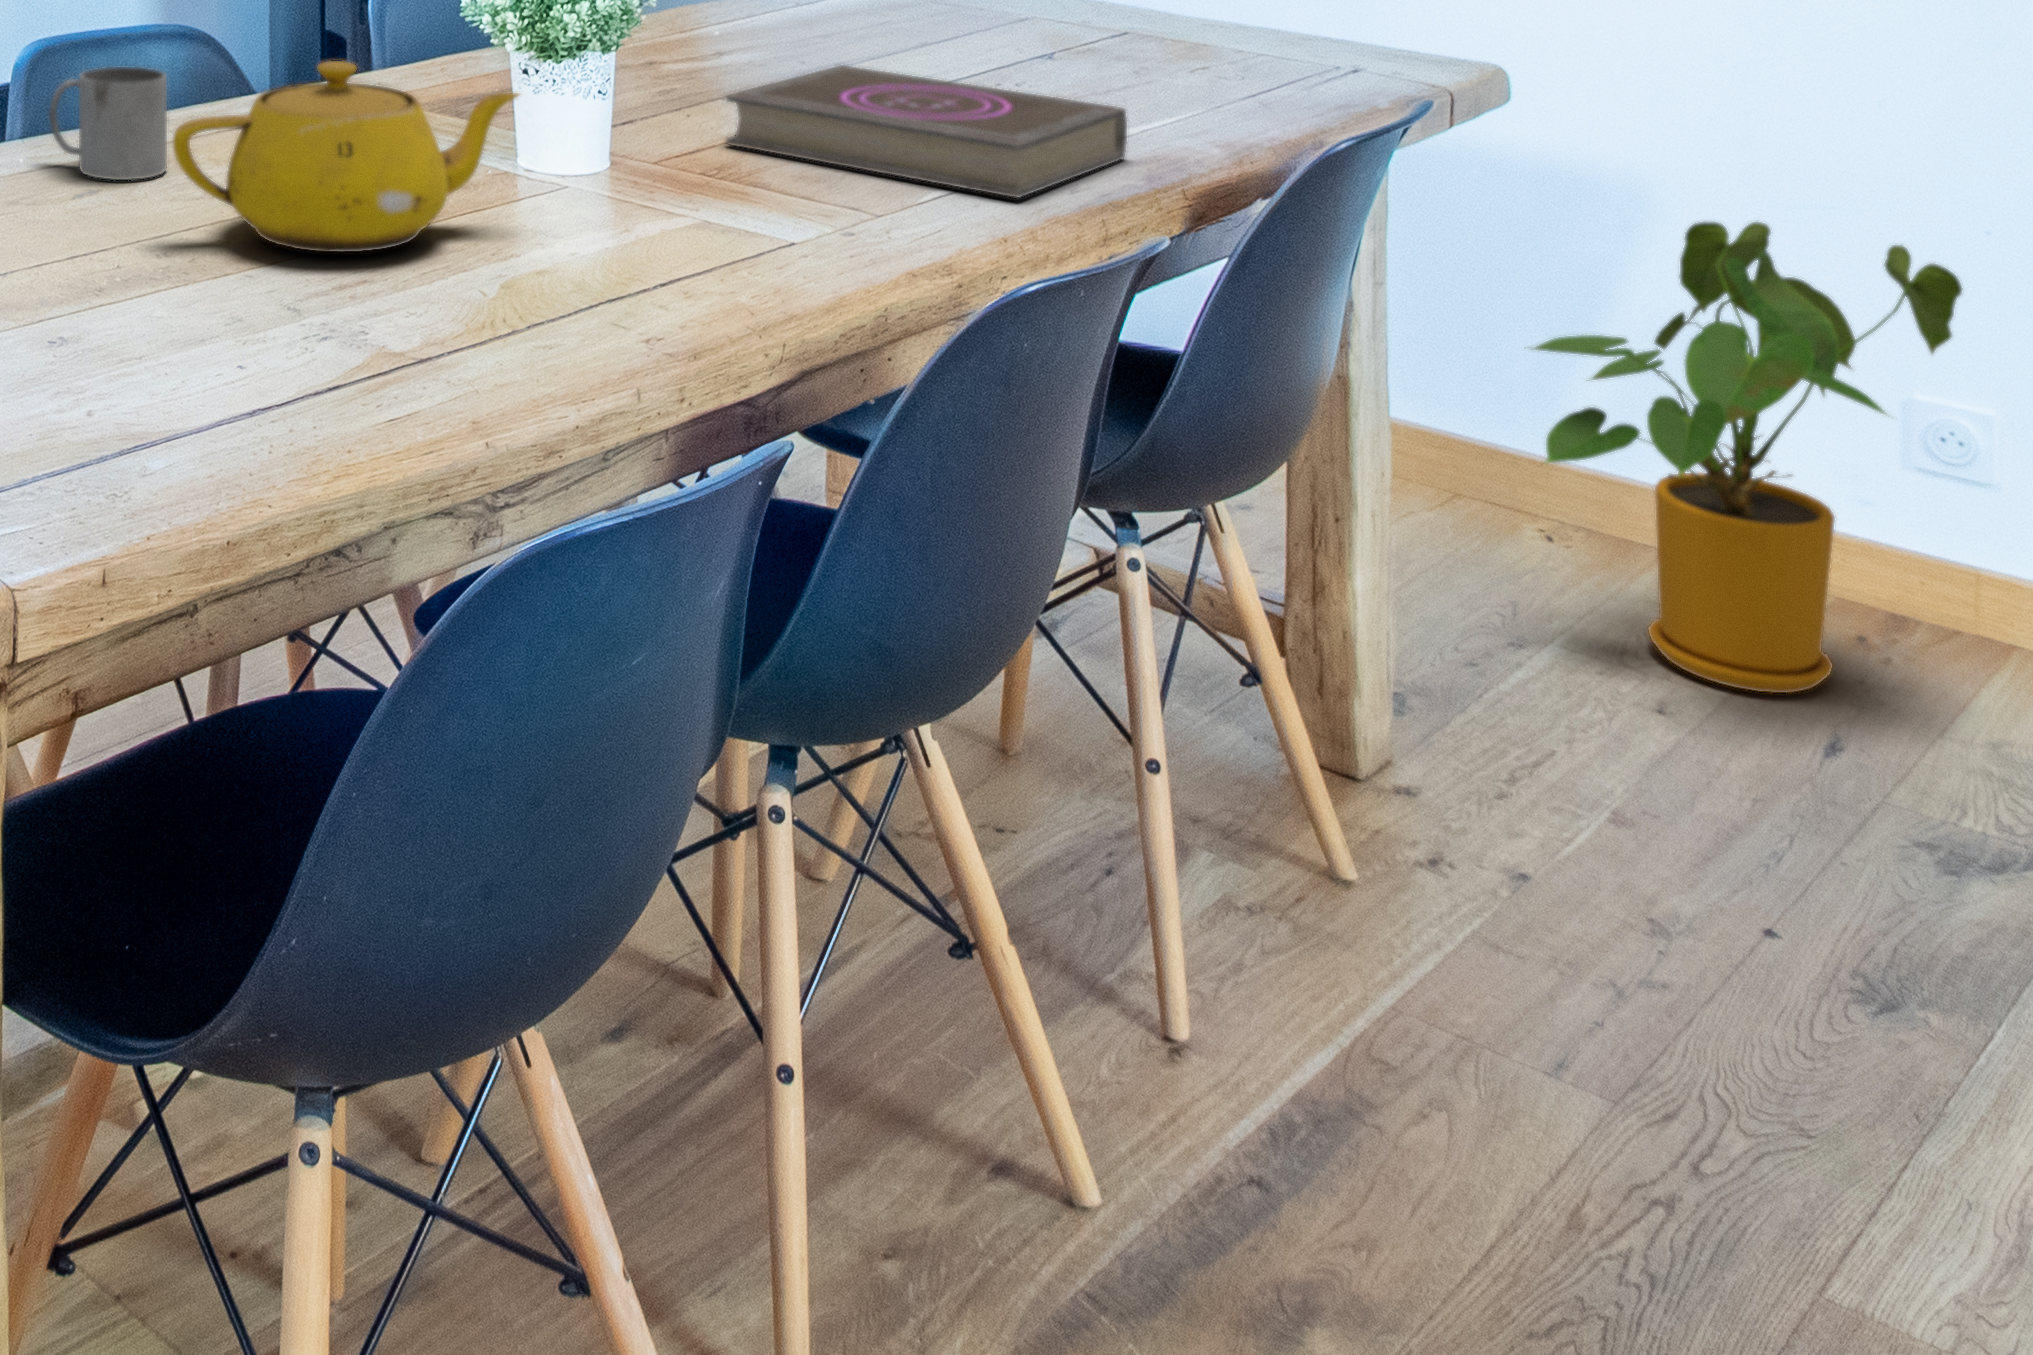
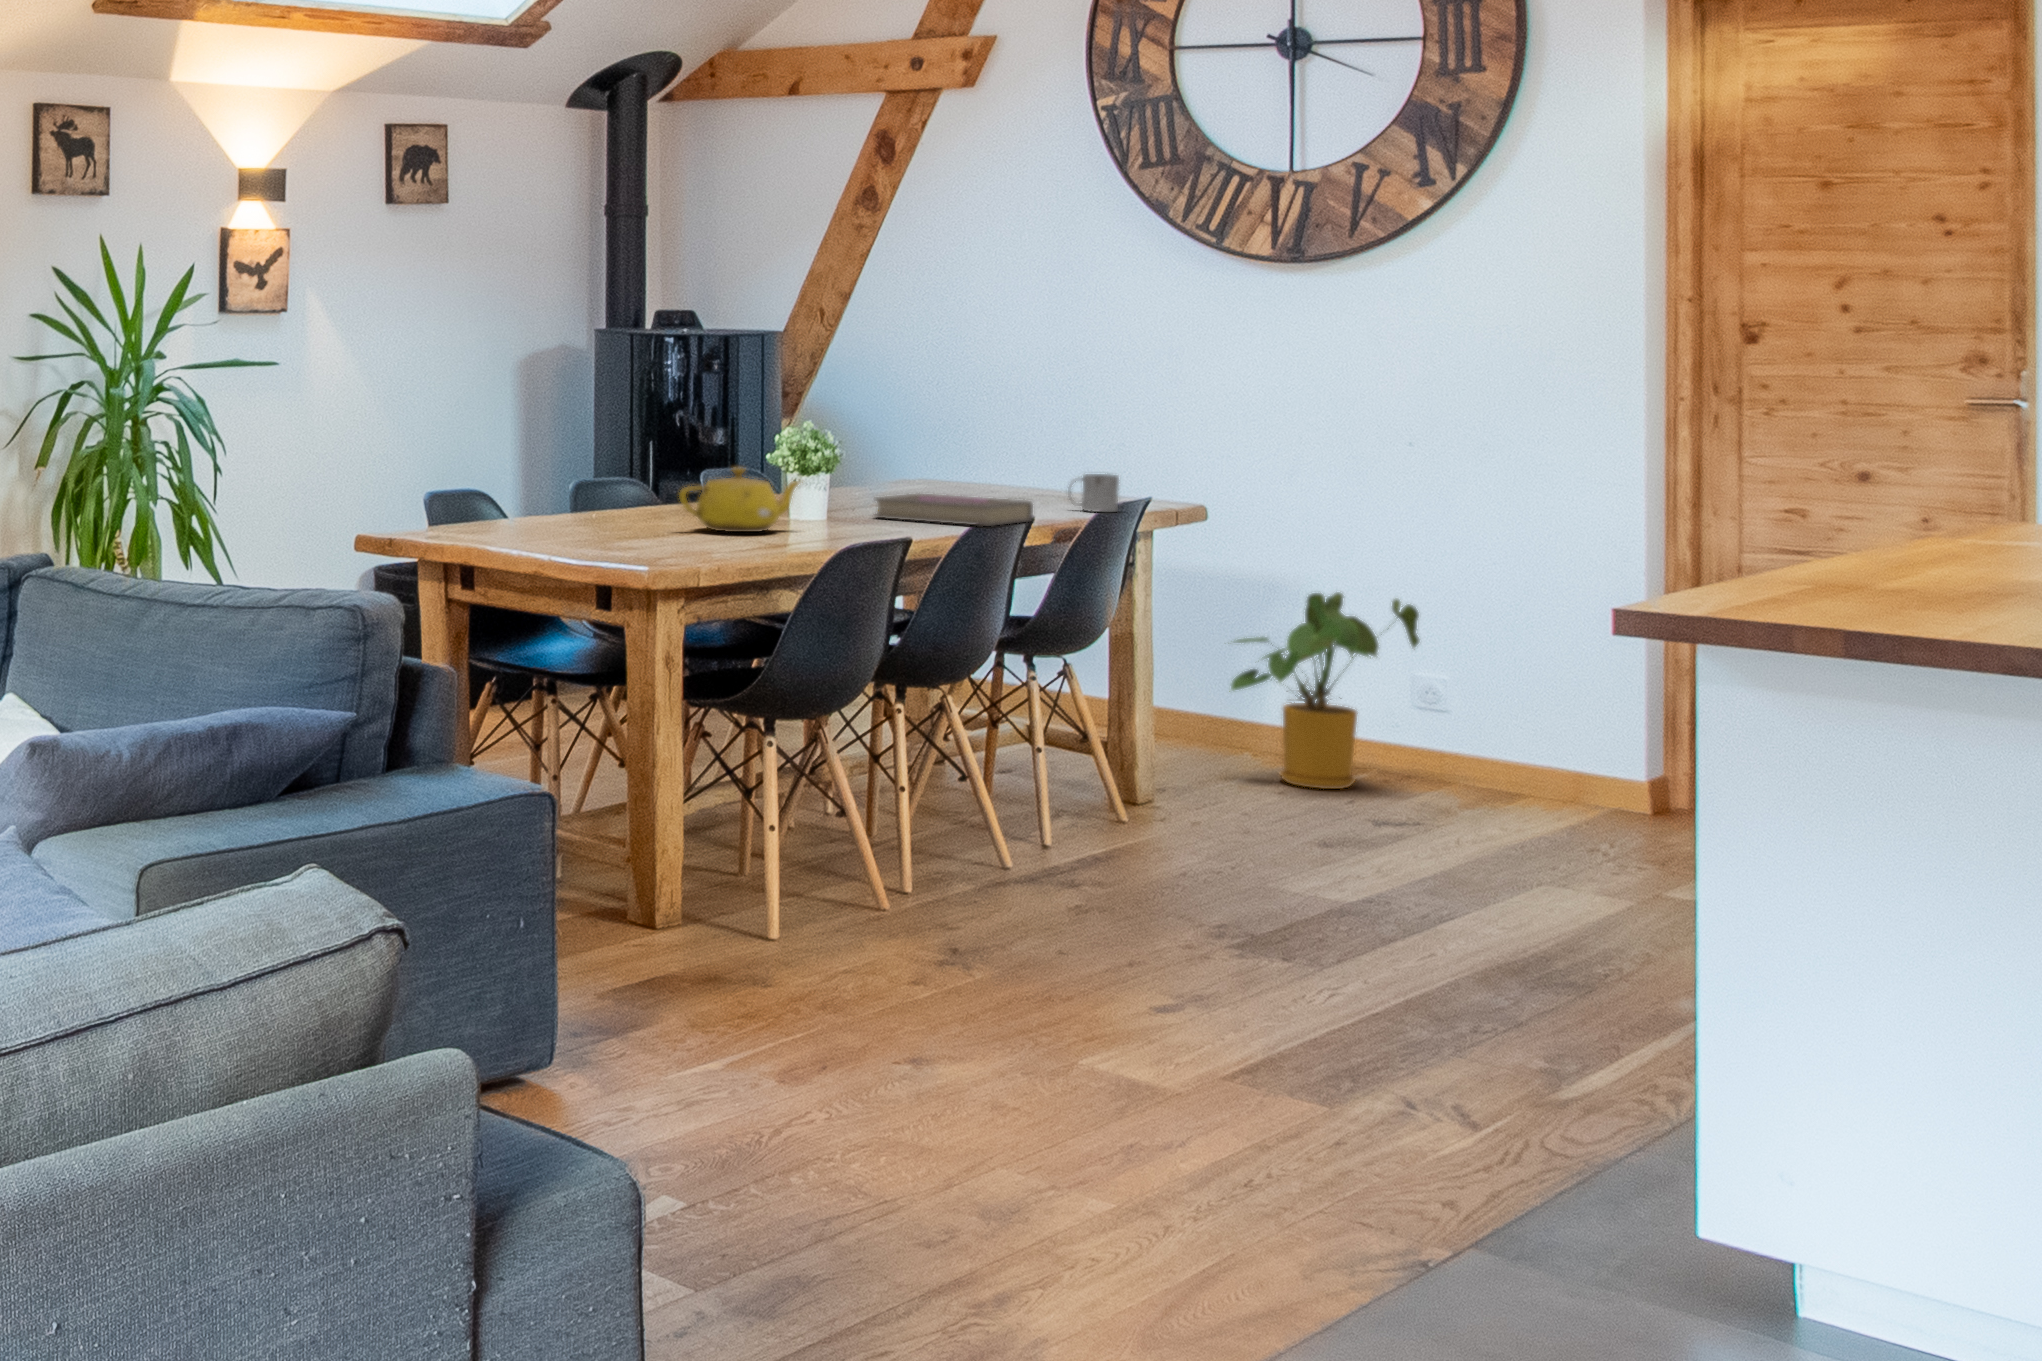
mug: present [49,67,167,180] -> present [1072,474,1119,512]

